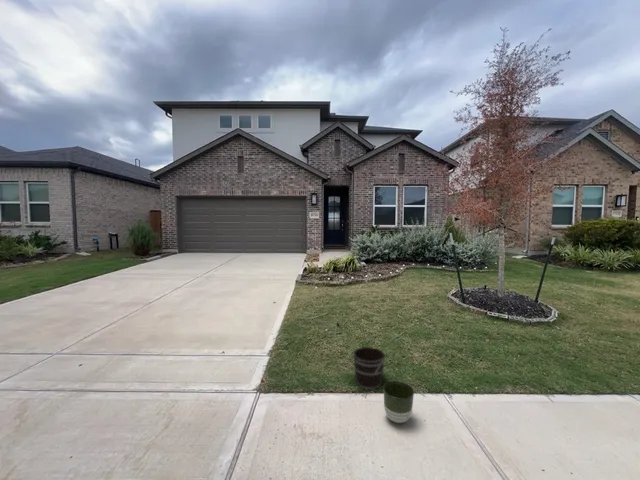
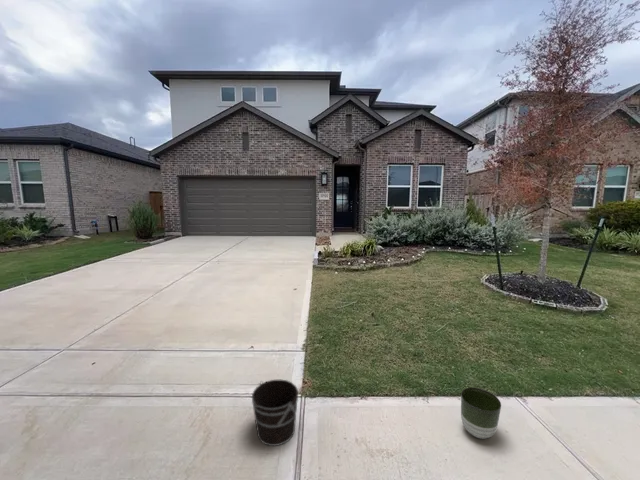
bucket: present [353,347,385,389] -> present [252,379,298,446]

